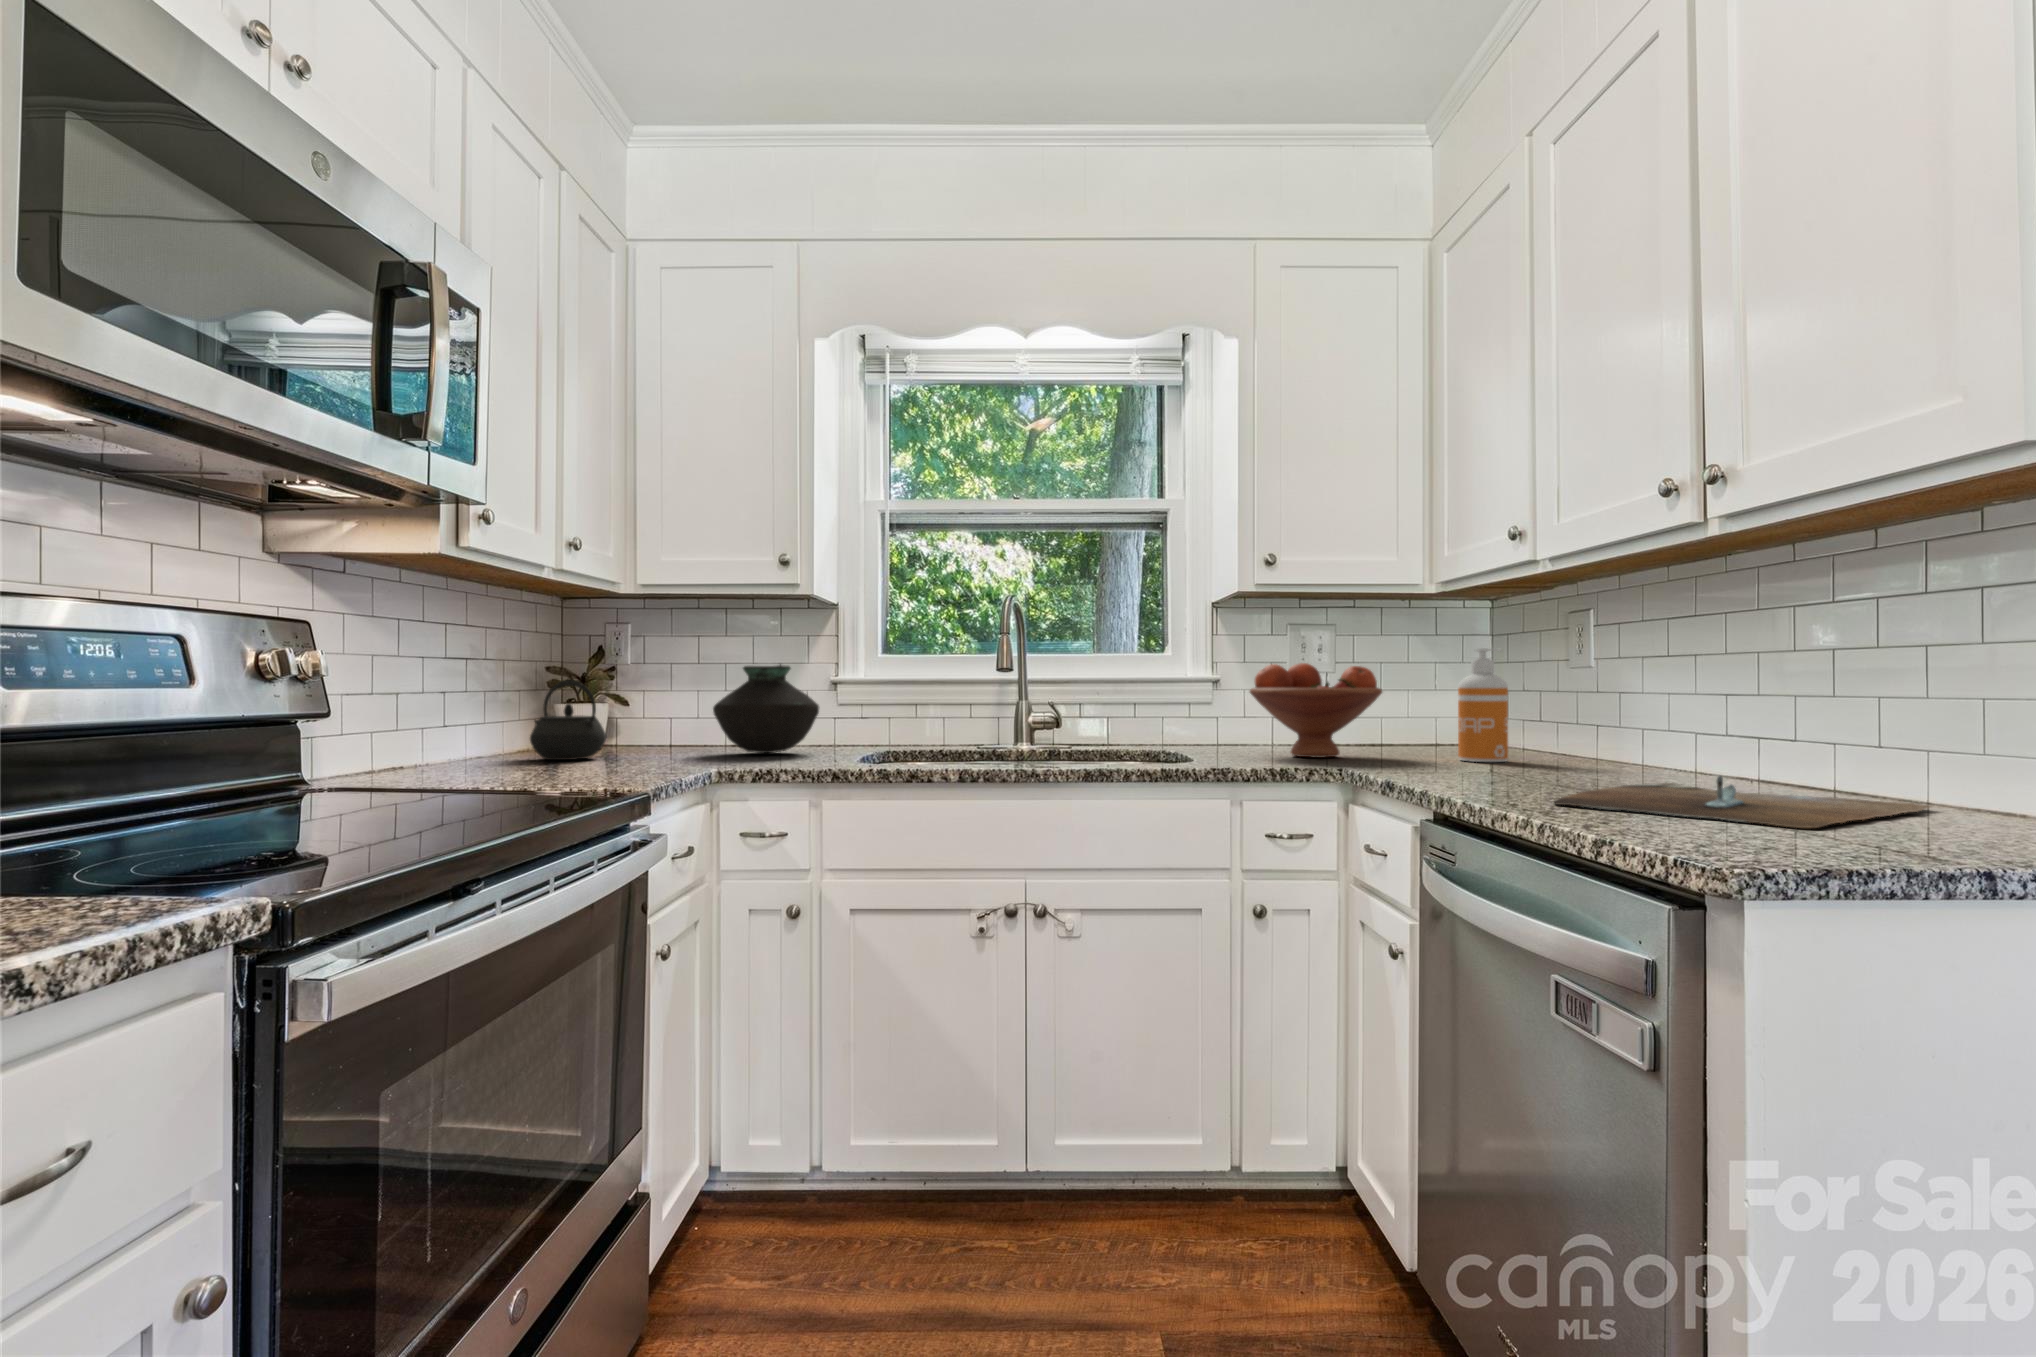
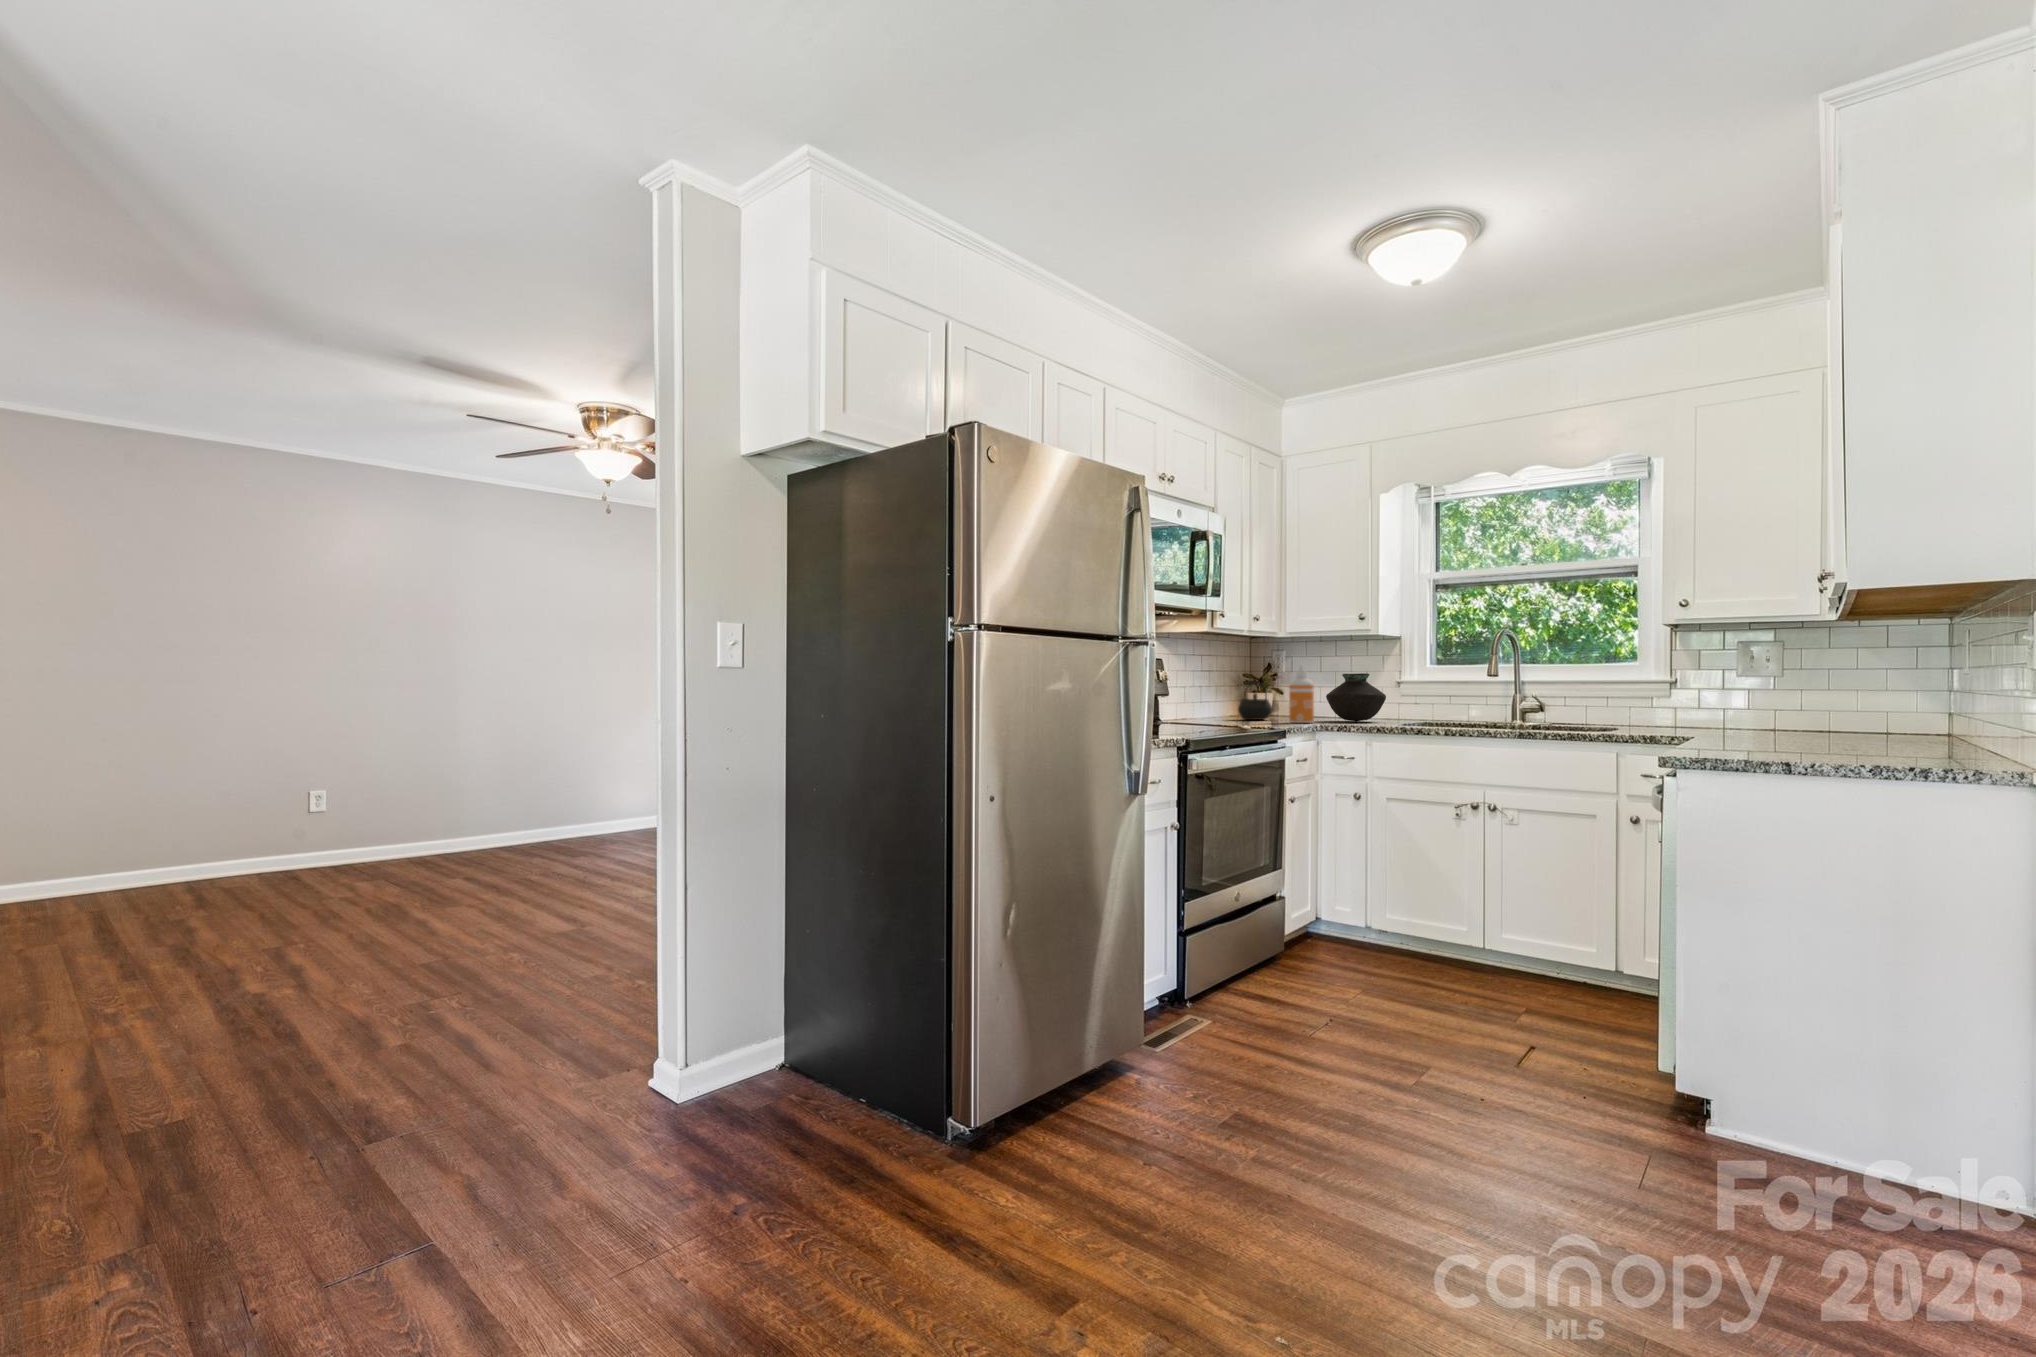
soap dispenser: present [1458,648,1508,762] -> present [1289,665,1314,723]
fruit bowl: present [1250,663,1382,758] -> none [1668,669,1778,734]
cutting board: present [1554,776,1930,828] -> none [1720,733,1987,756]

